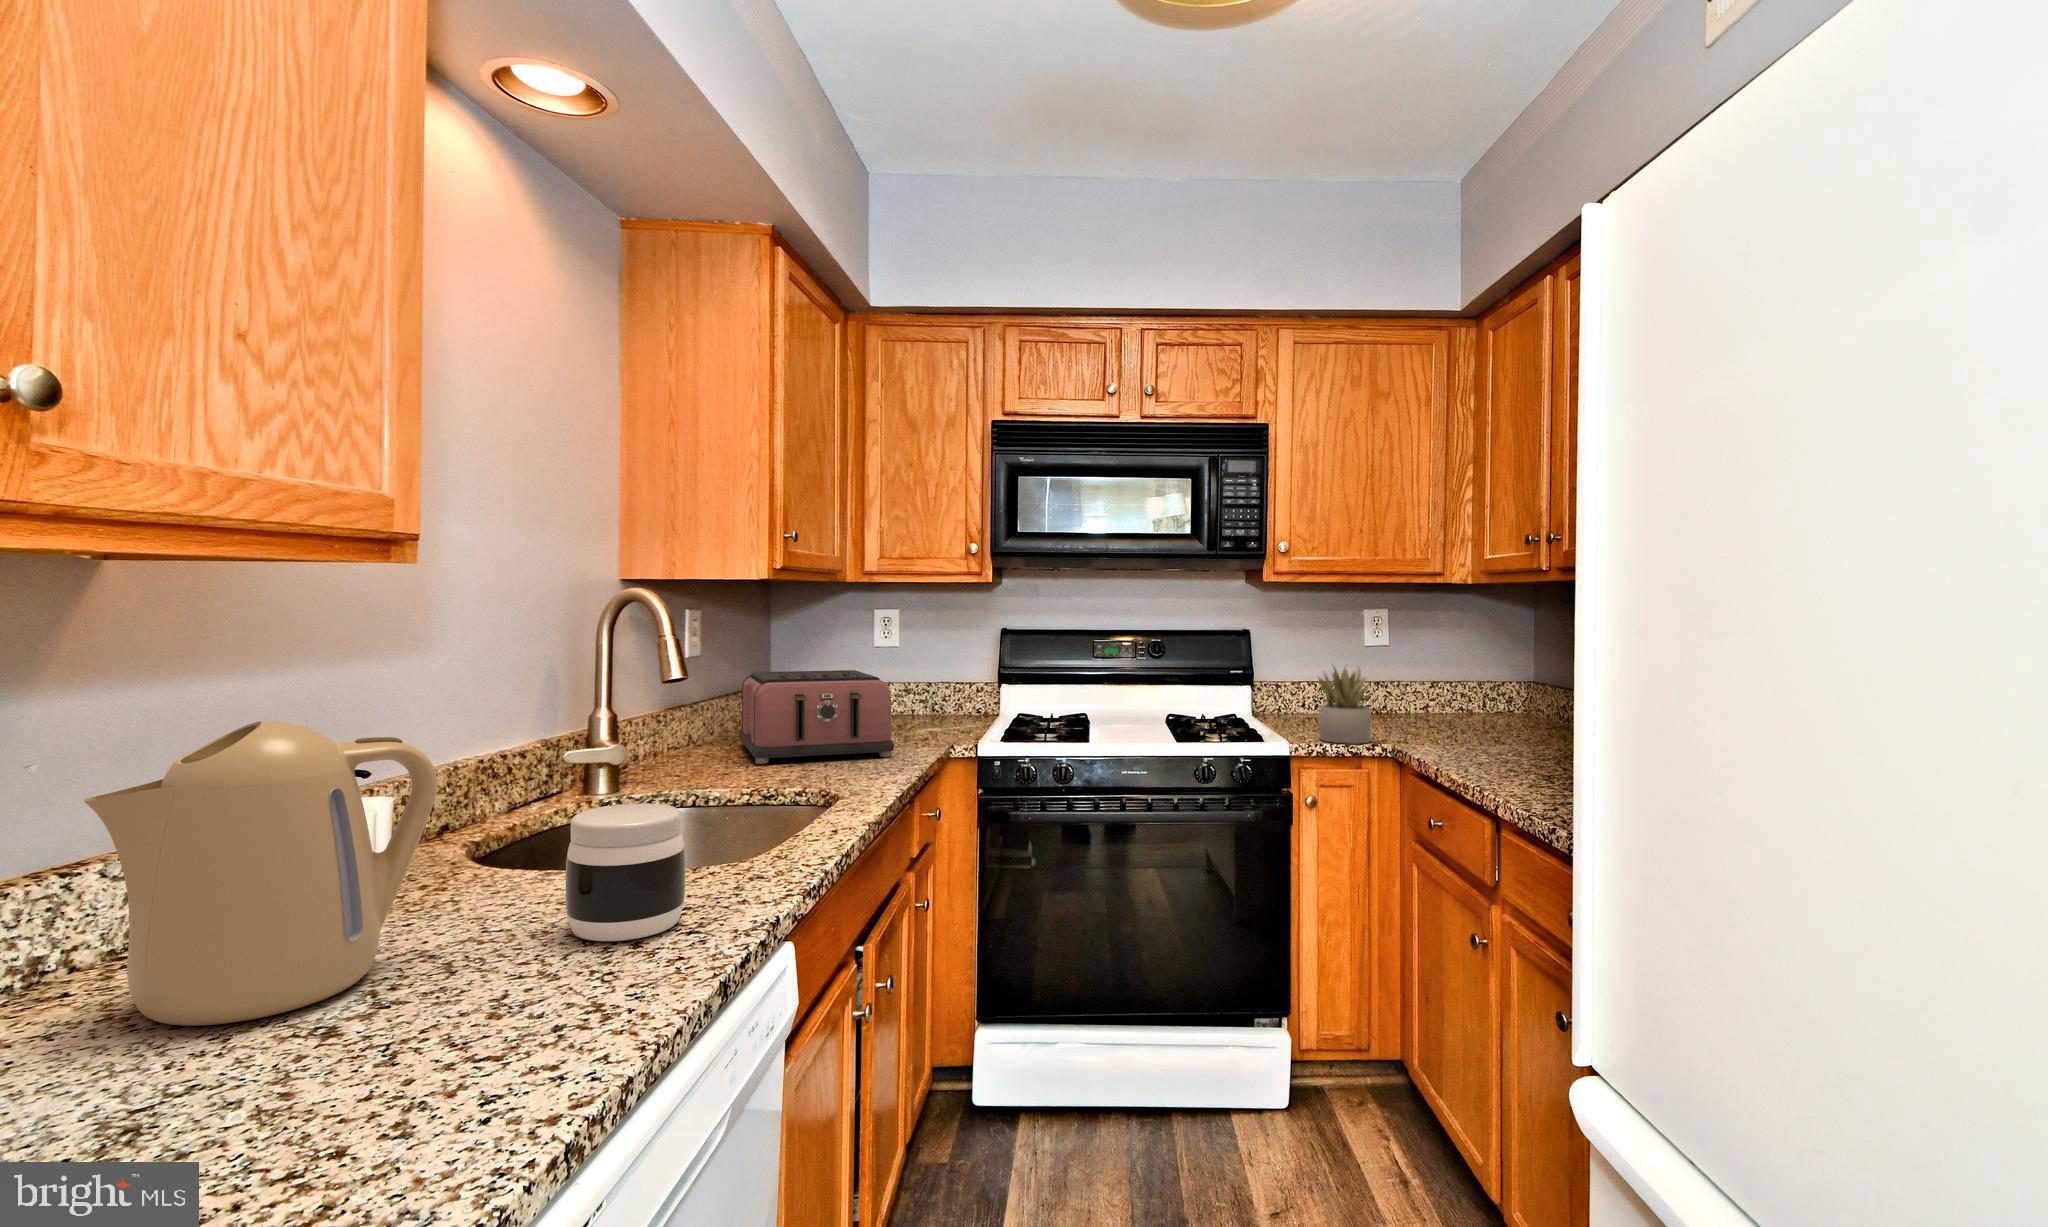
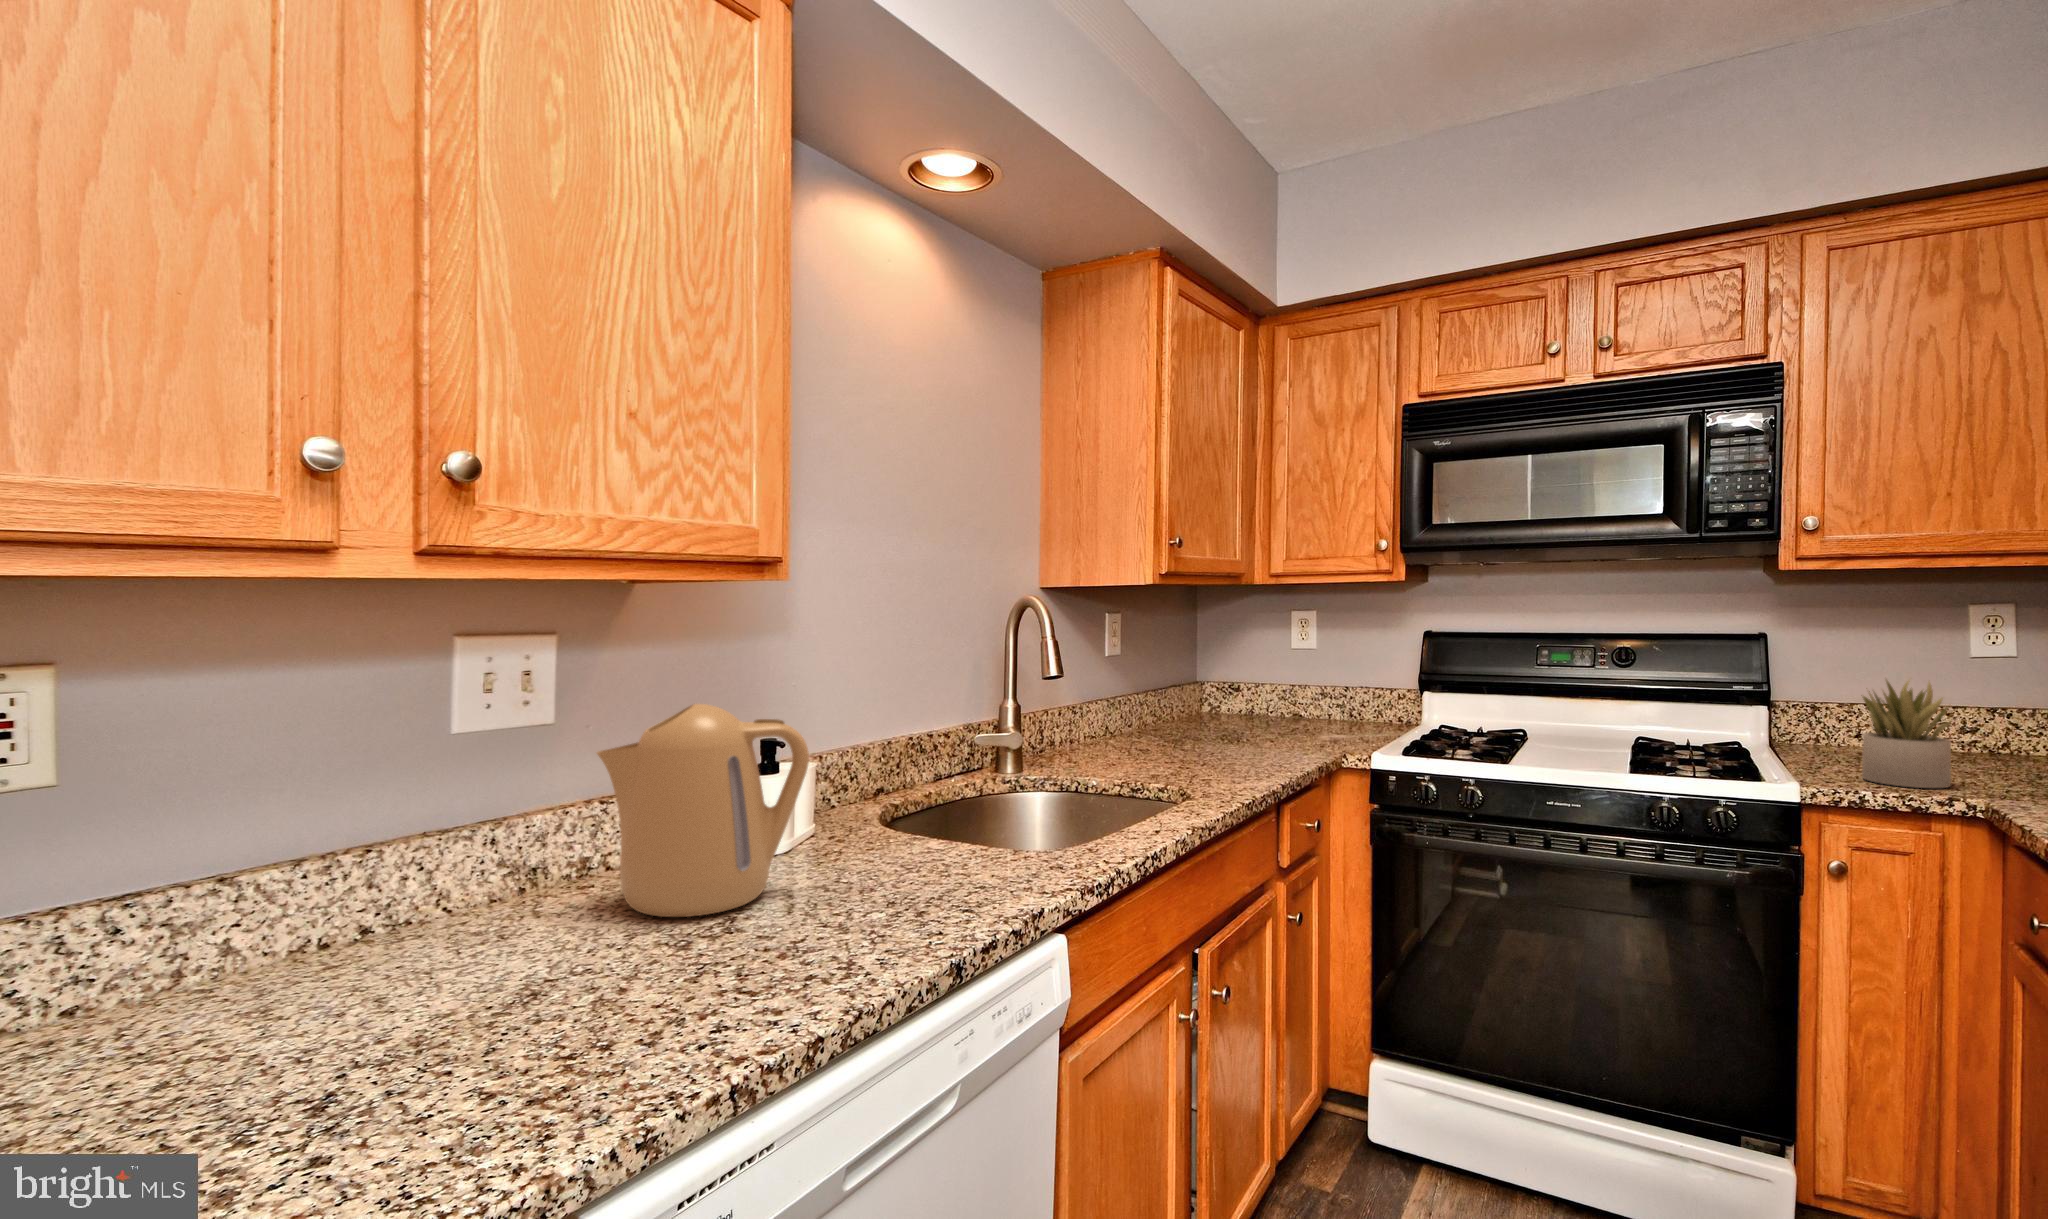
toaster: present [739,670,894,764] -> none [1142,670,1281,760]
jar: present [566,804,685,941] -> none [900,786,993,901]

